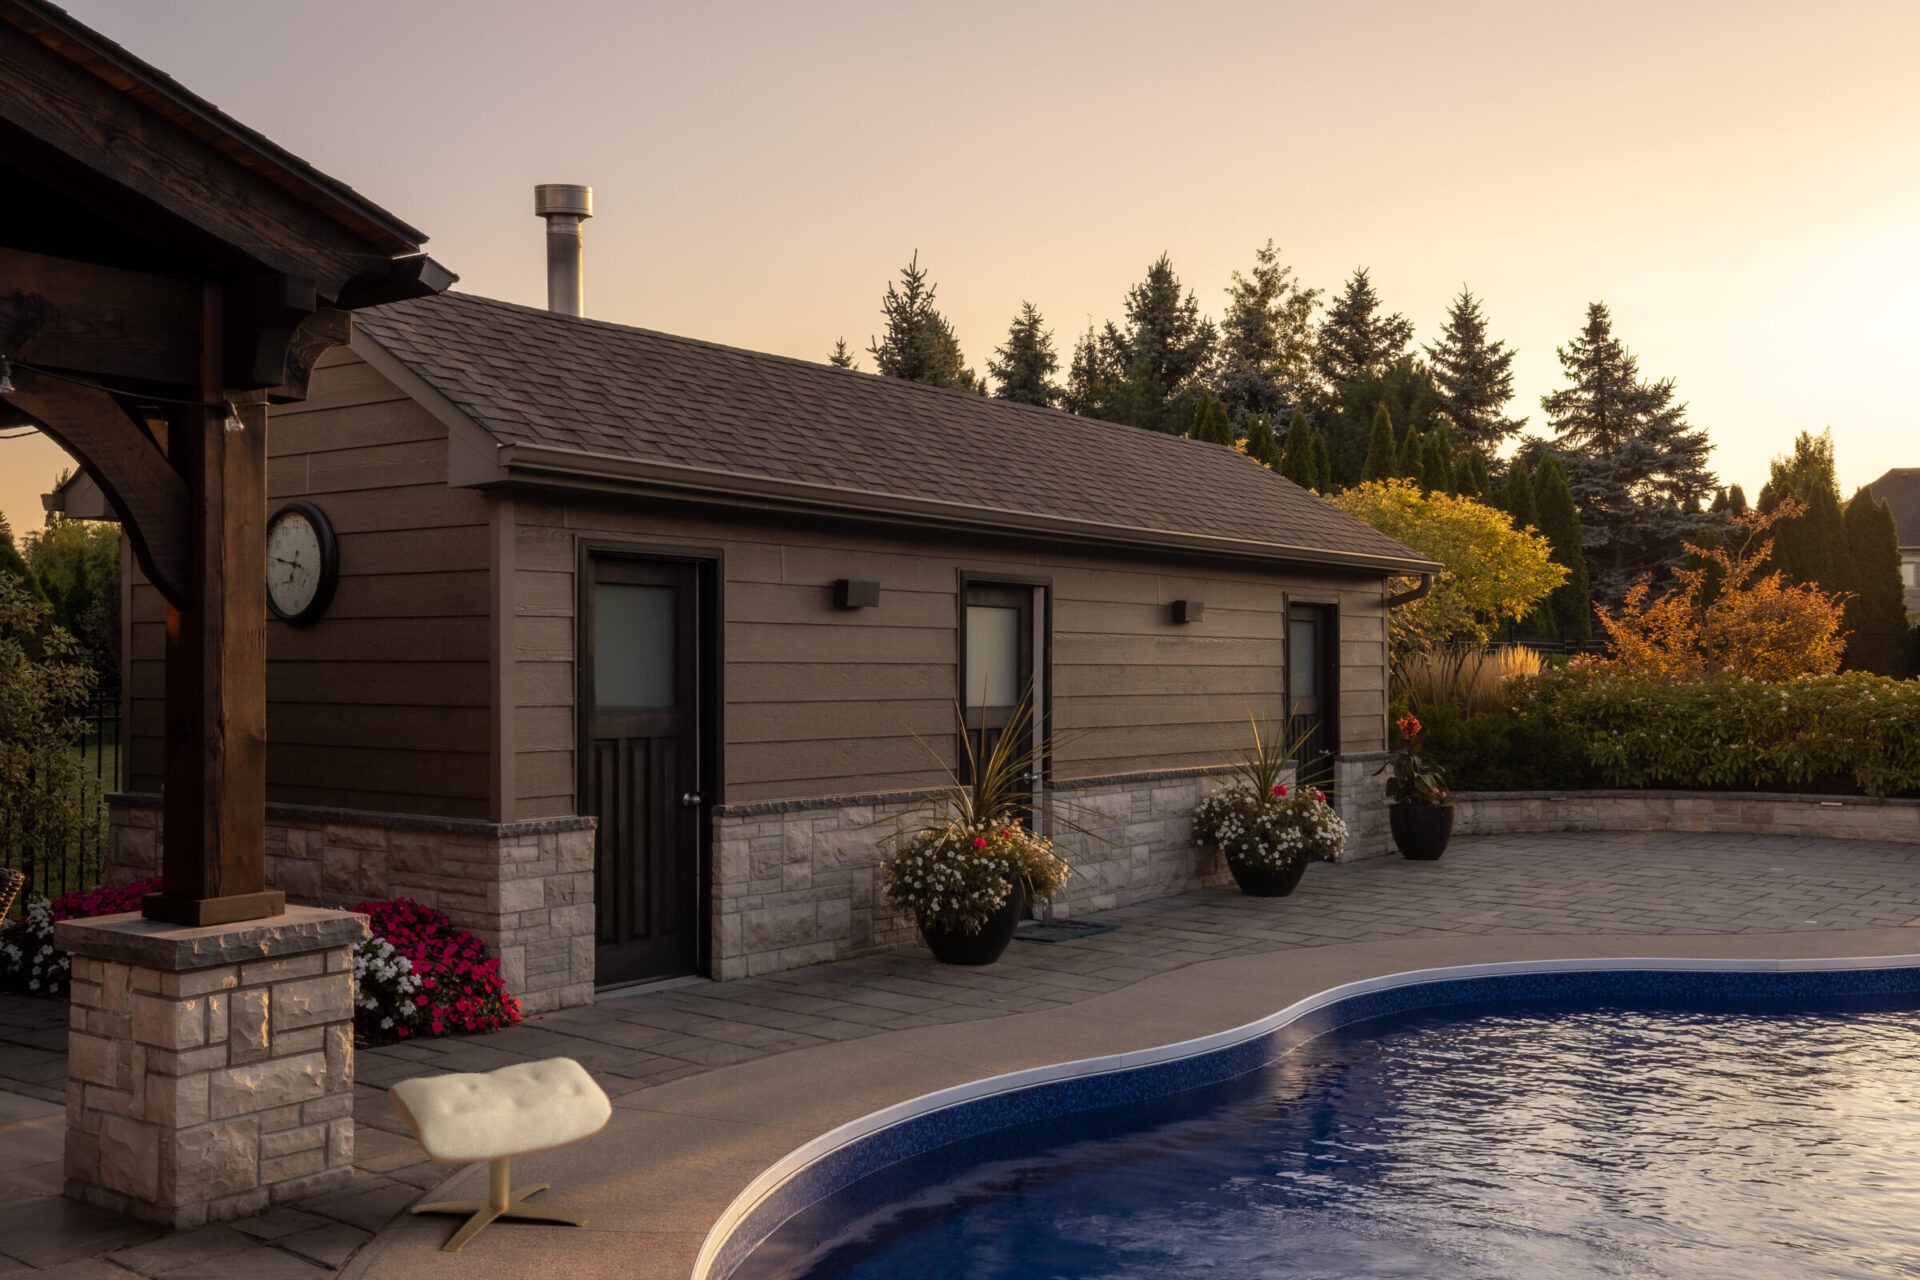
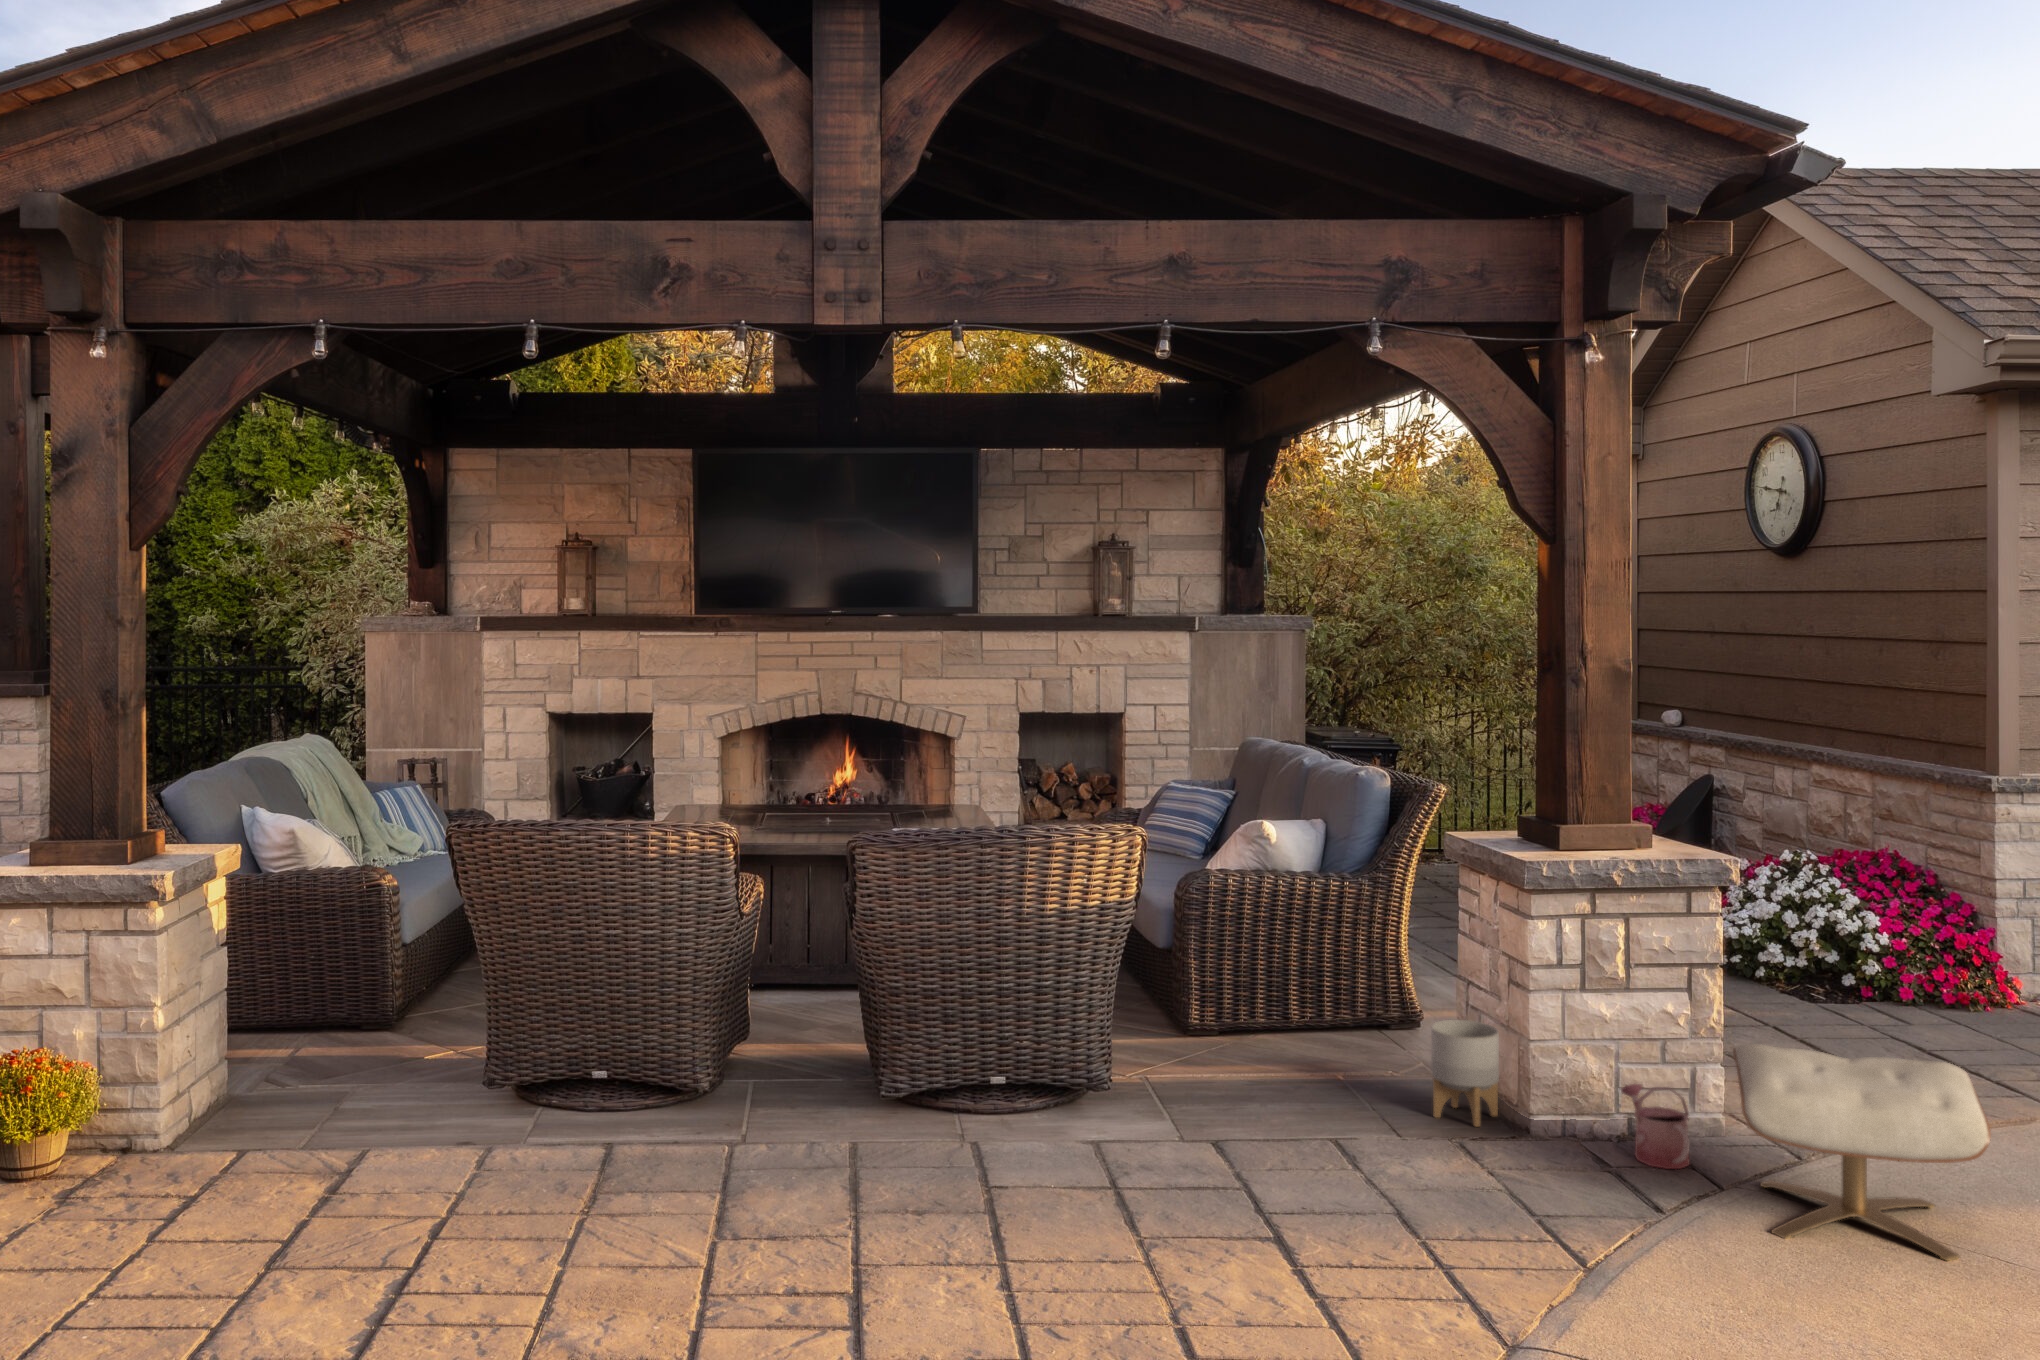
planter: none [55,1129,136,1249] -> present [1431,1020,1499,1127]
watering can: none [267,1143,349,1227] -> present [1621,1084,1690,1169]

